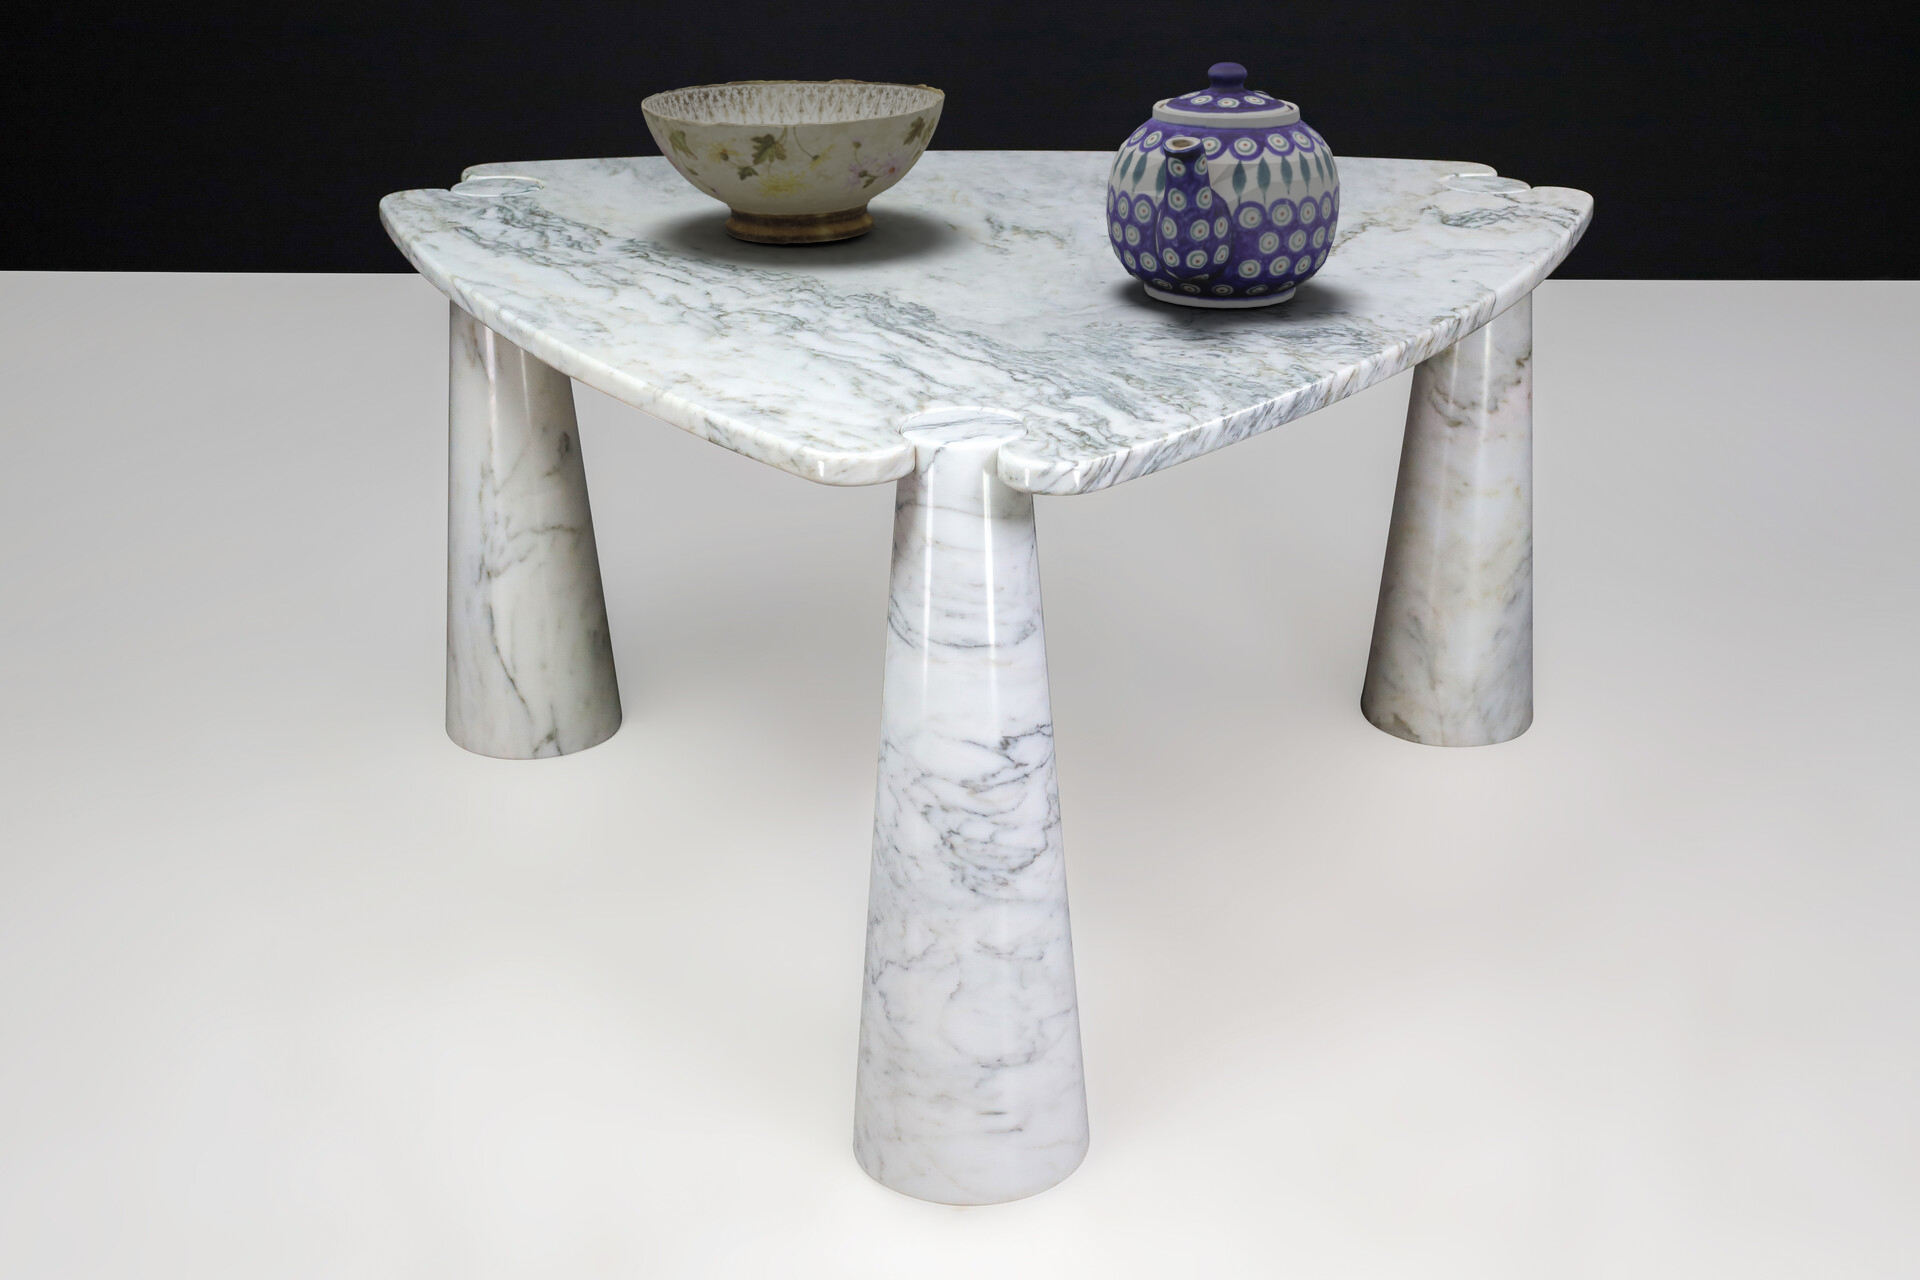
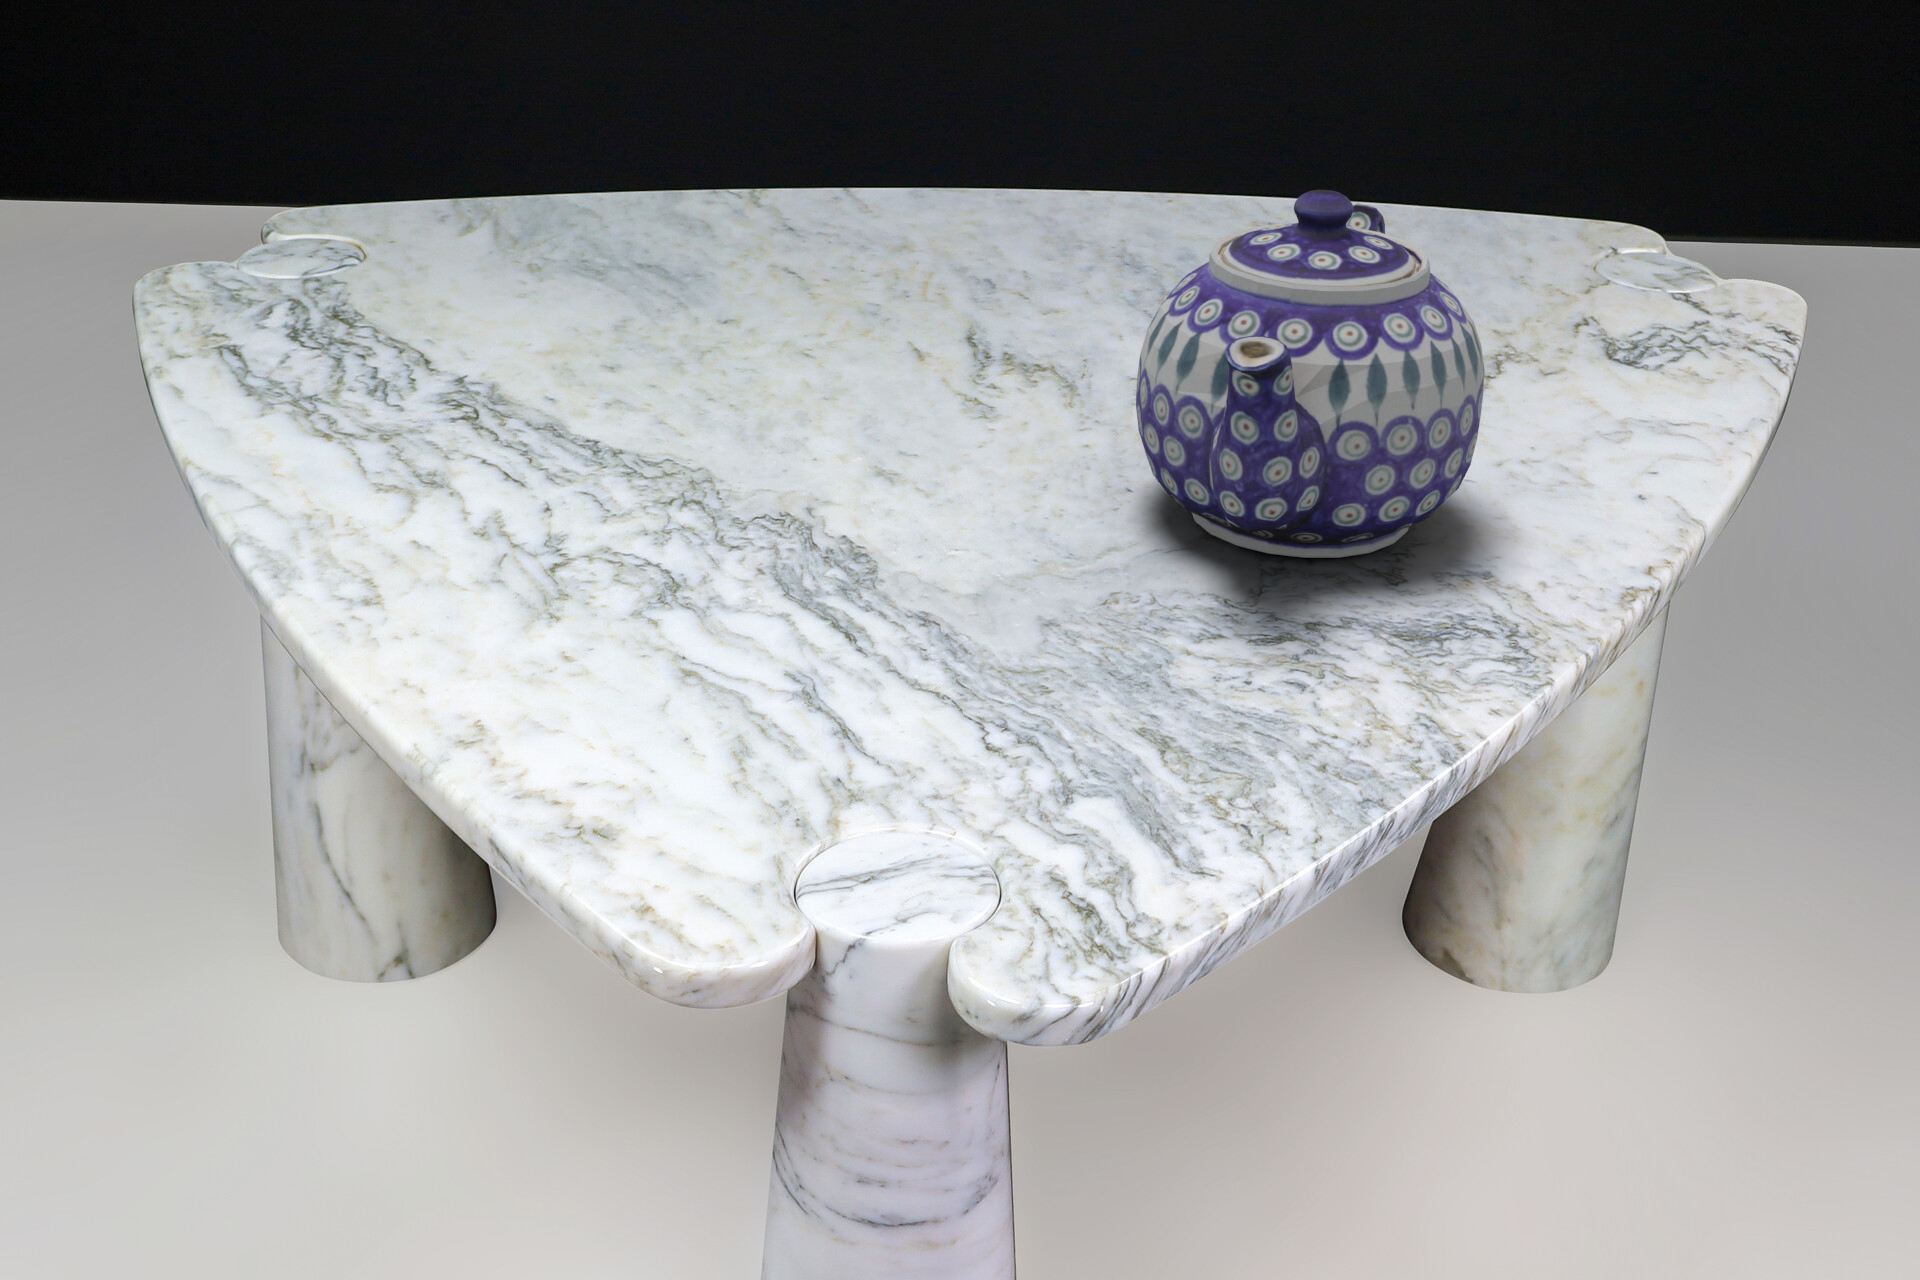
ceramic bowl: present [641,80,945,244] -> none [473,129,910,393]

